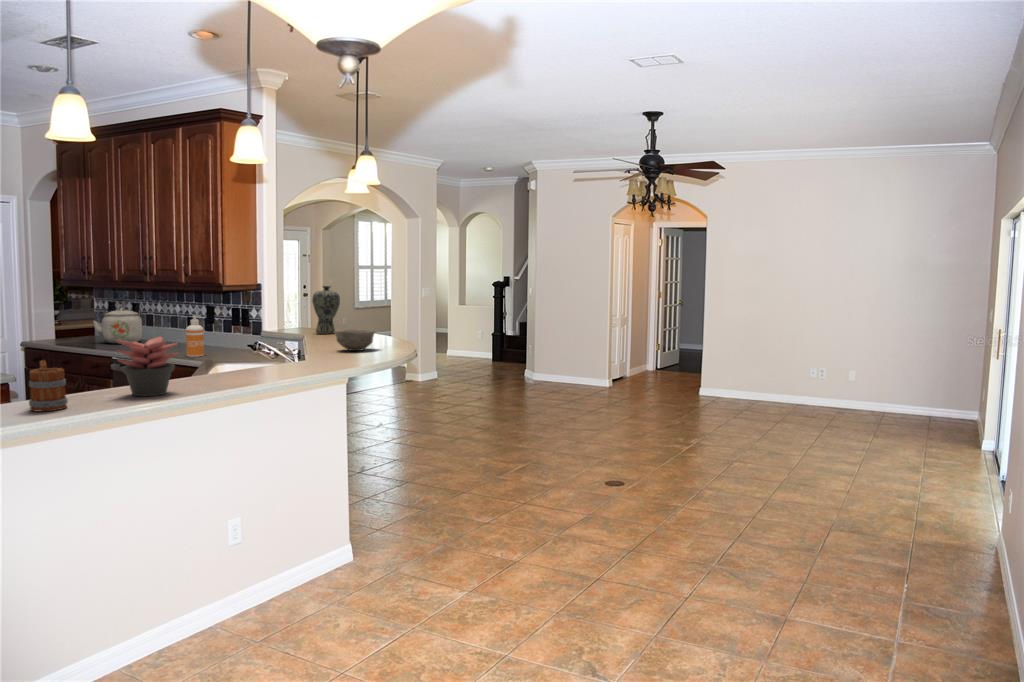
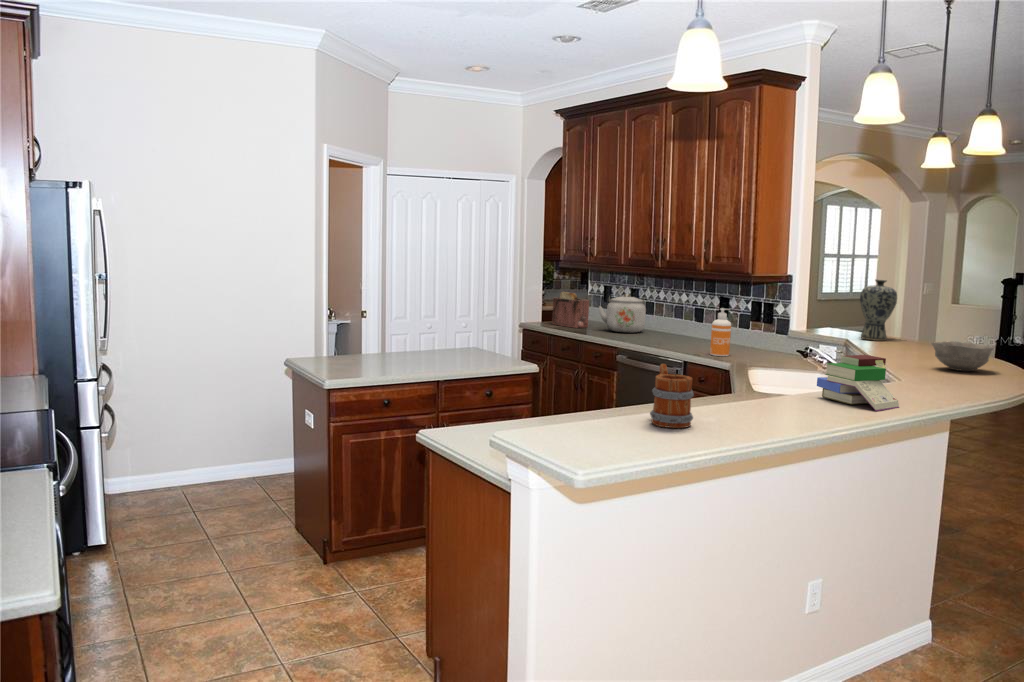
toaster: none [48,309,87,343] -> present [552,292,589,328]
succulent plant: present [116,336,177,396] -> none [737,342,811,419]
book: none [210,343,267,383] -> present [817,355,899,411]

